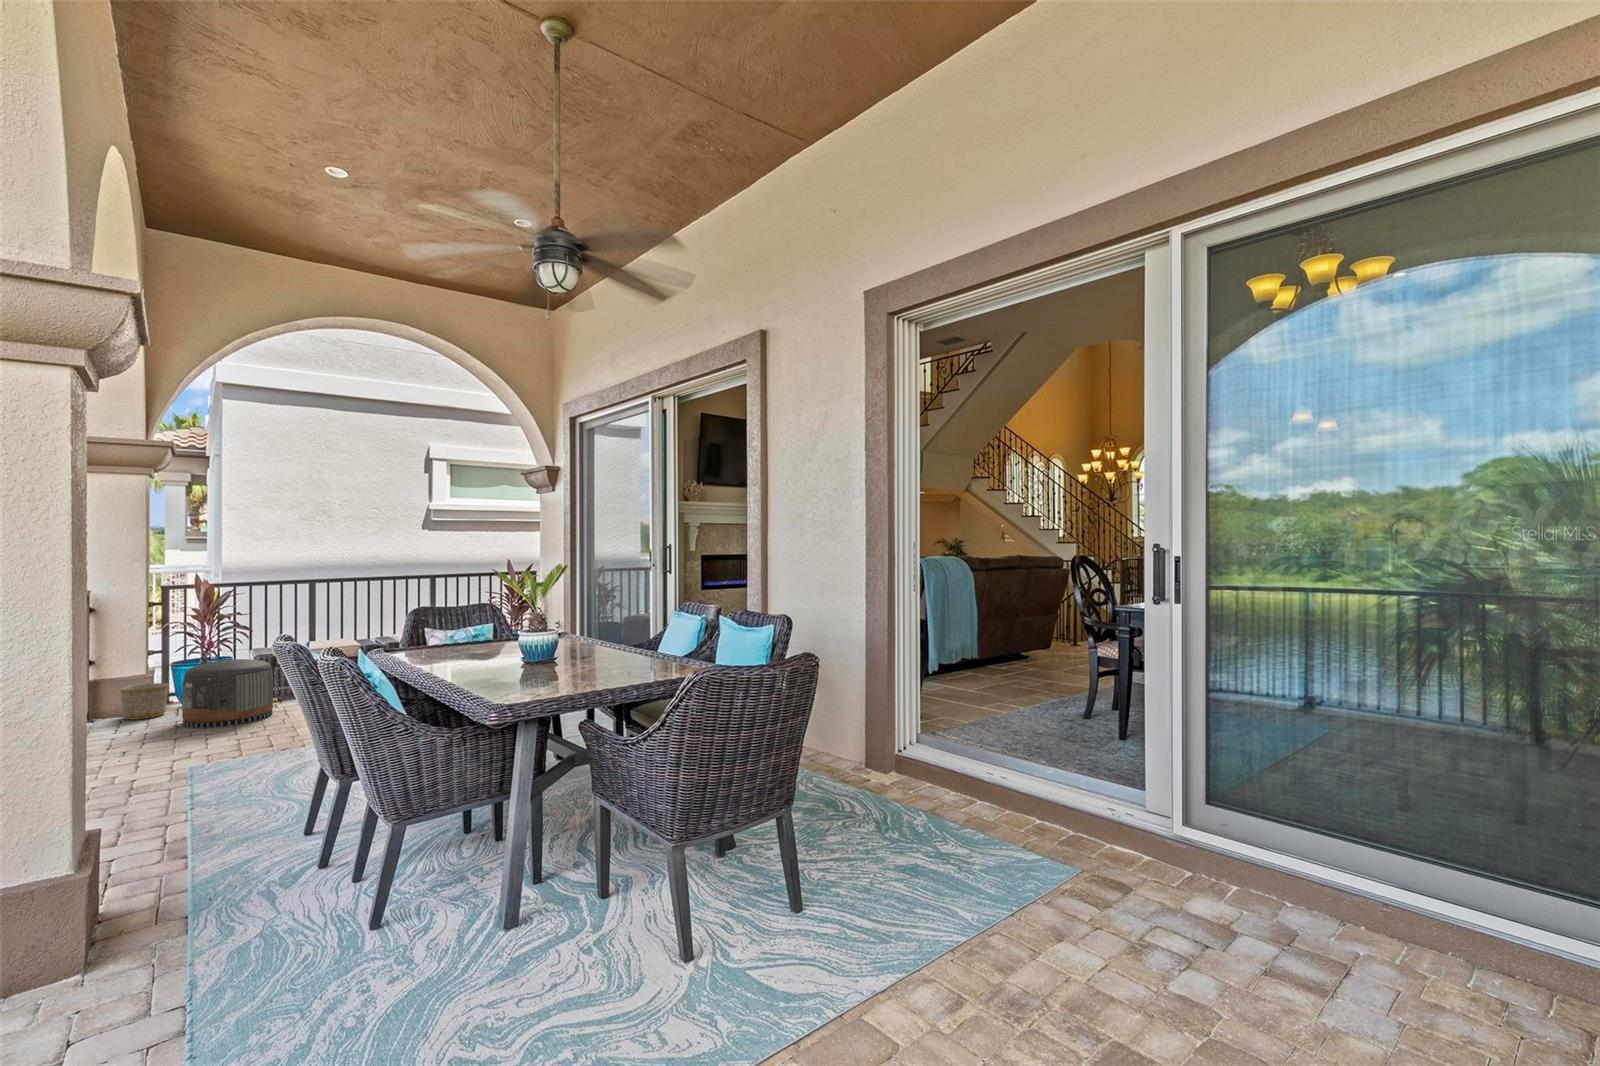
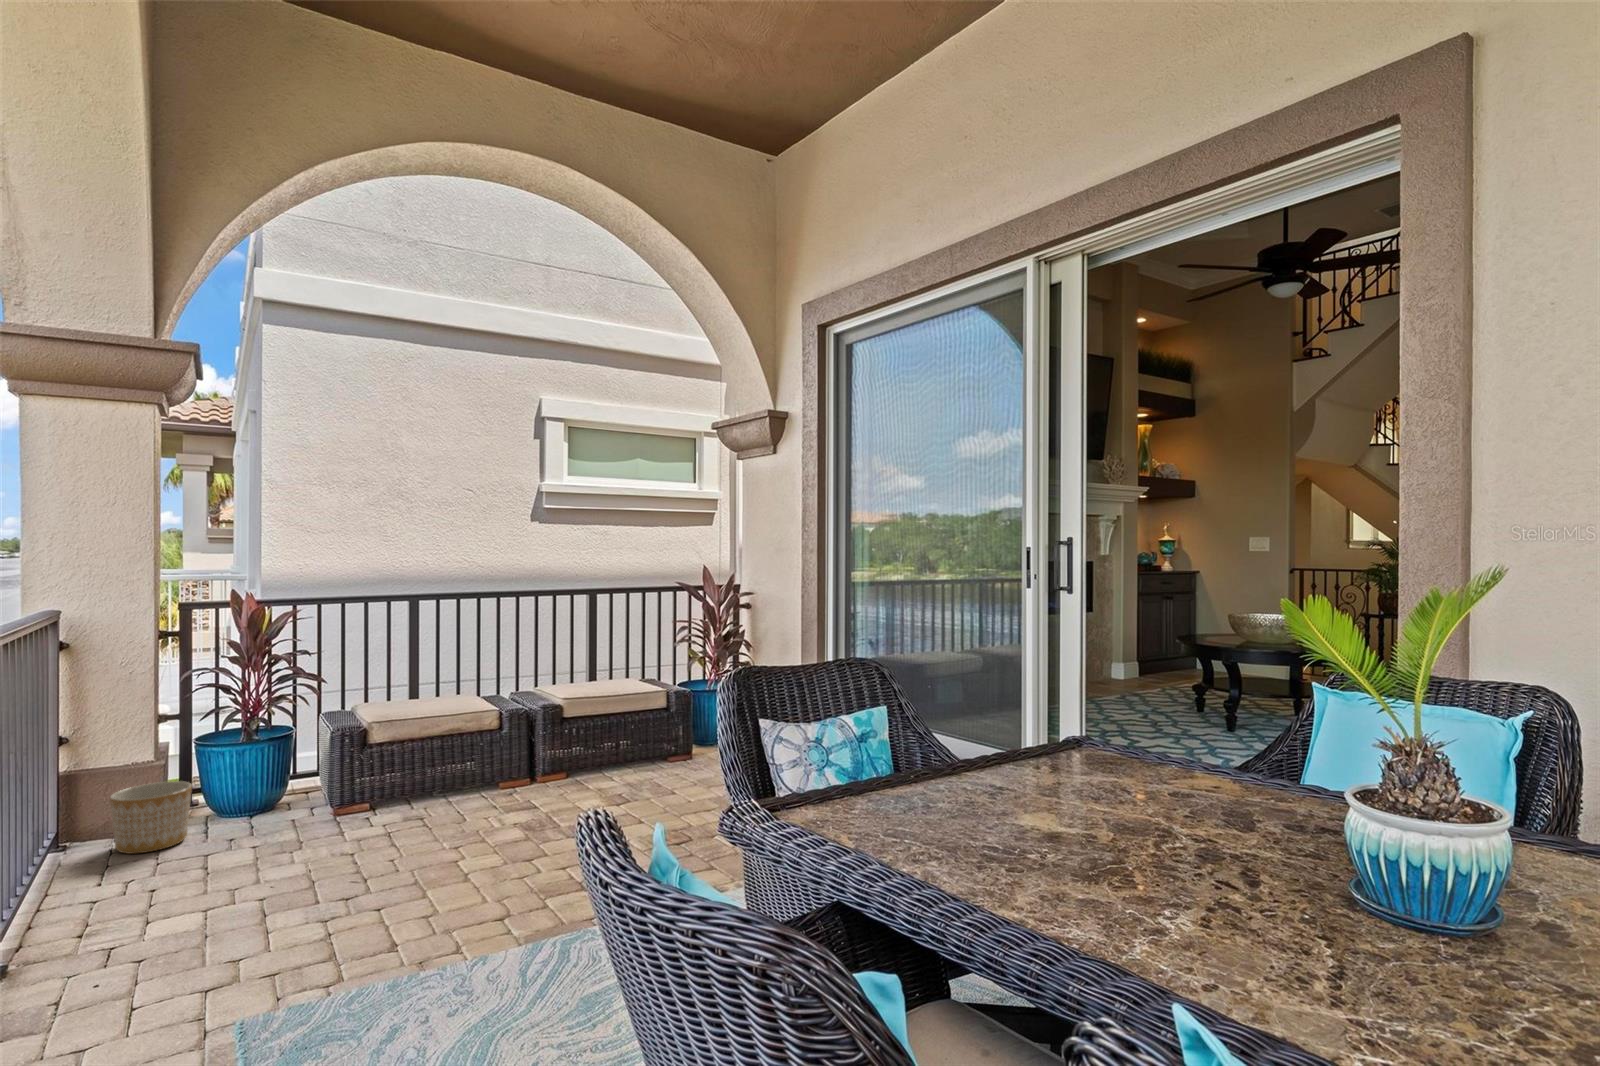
pouf: present [182,659,273,728] -> none [218,743,372,884]

